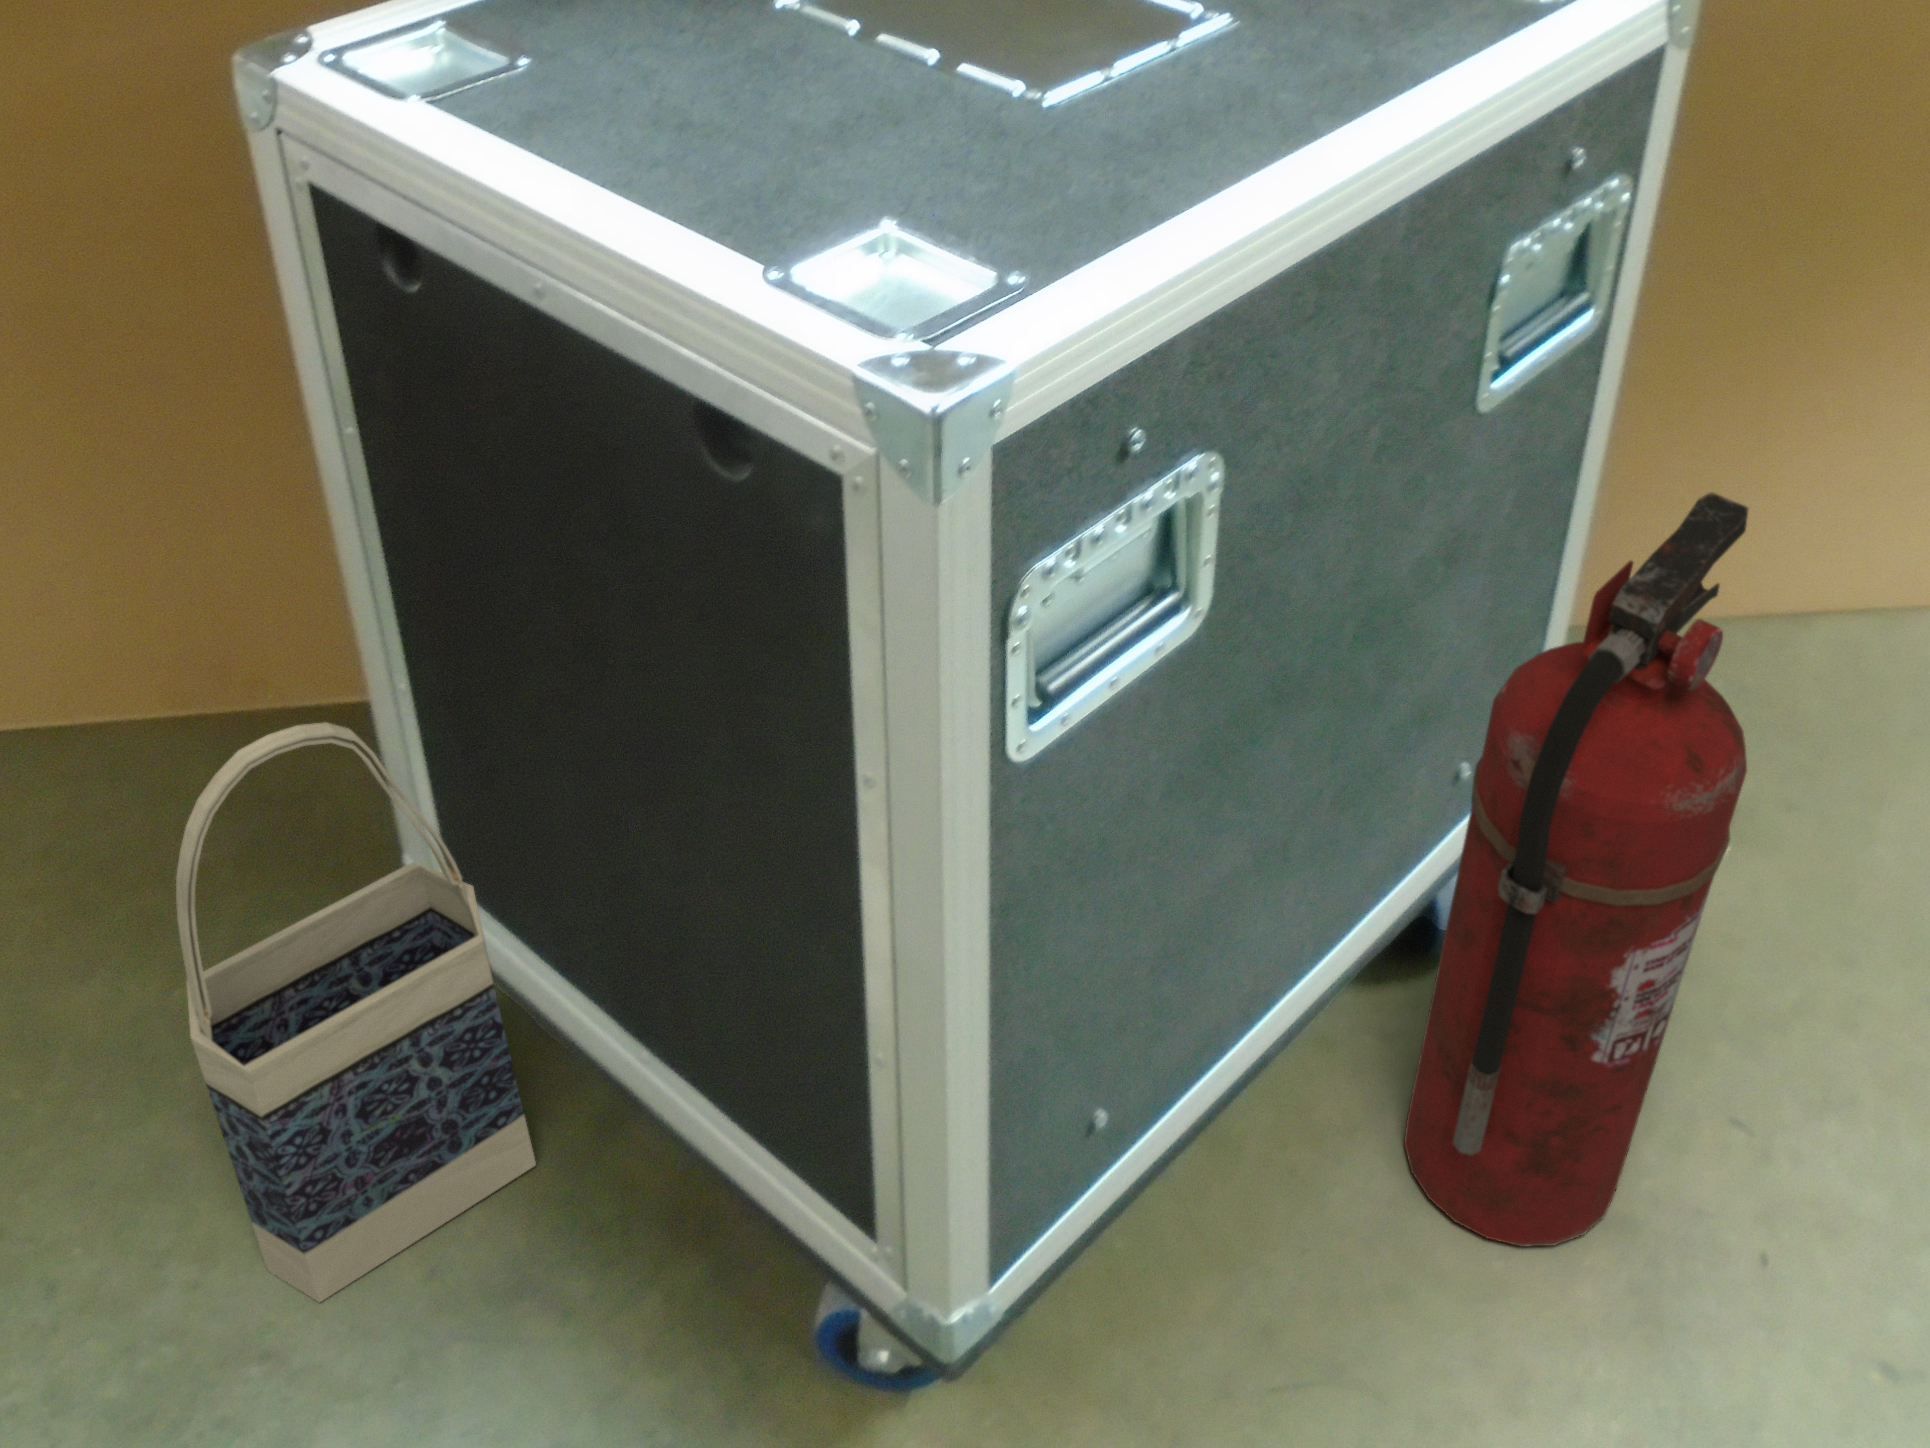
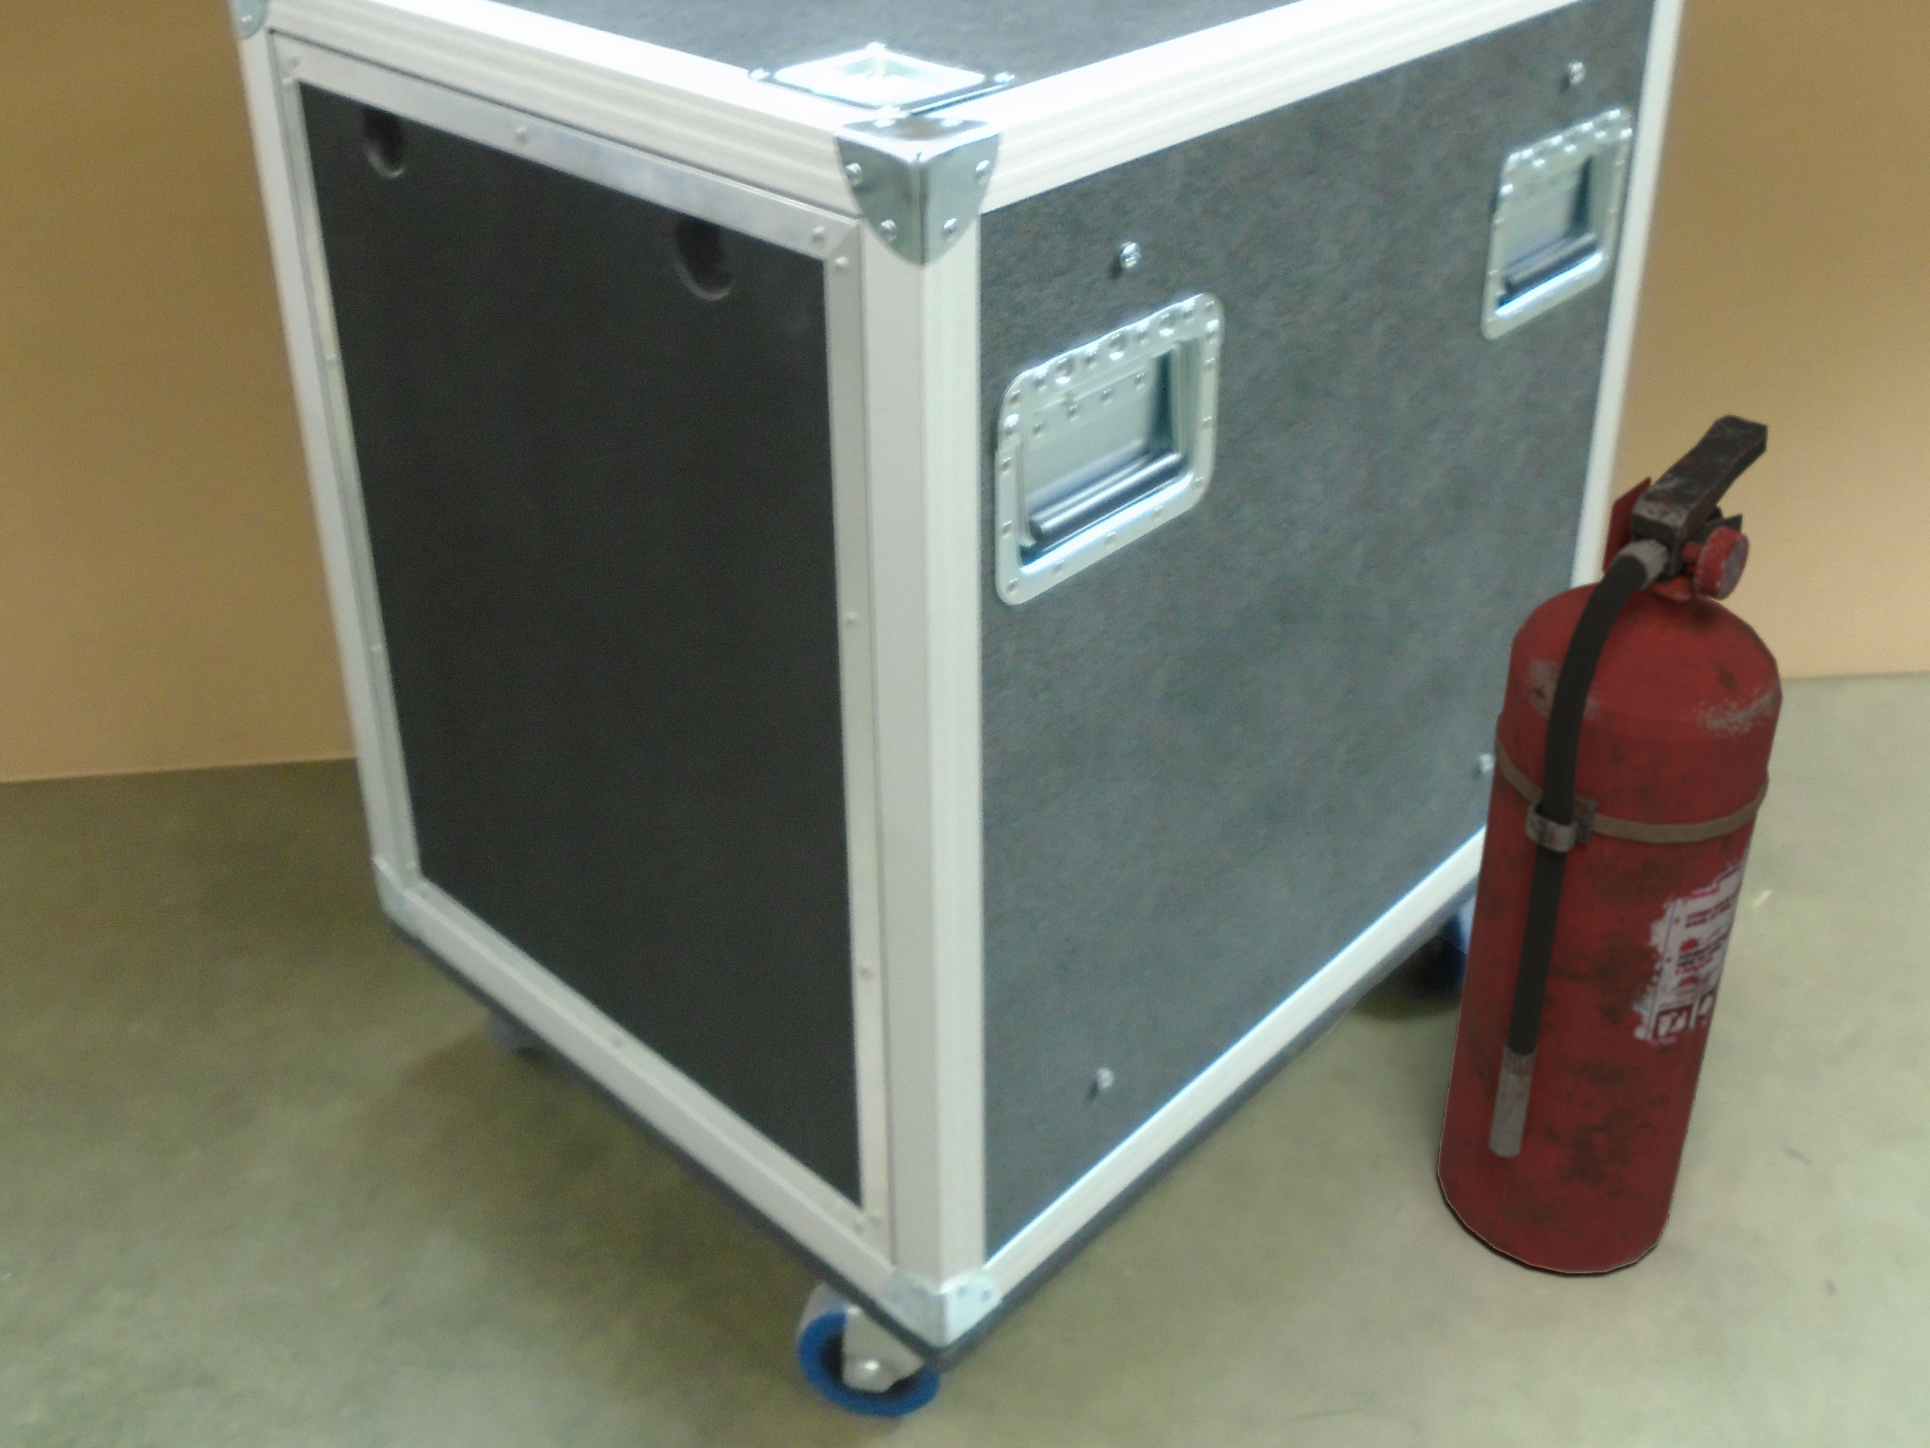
bag: present [176,722,536,1302] -> none [127,655,503,1330]

